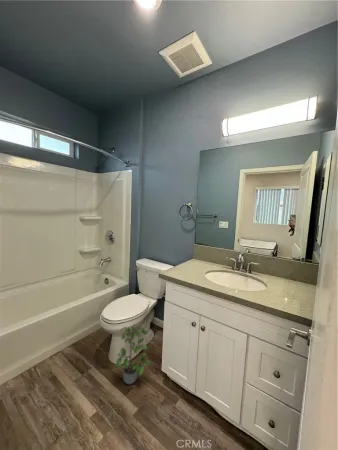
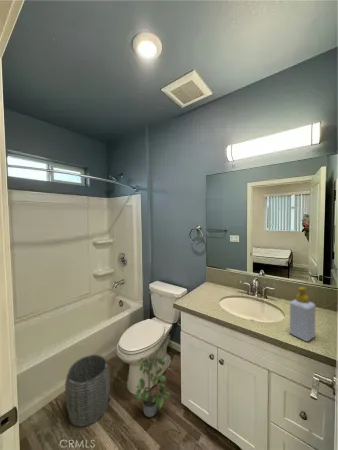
soap bottle: none [272,255,299,307] -> present [290,287,315,341]
woven basket: none [44,325,91,392] -> present [65,355,110,427]

